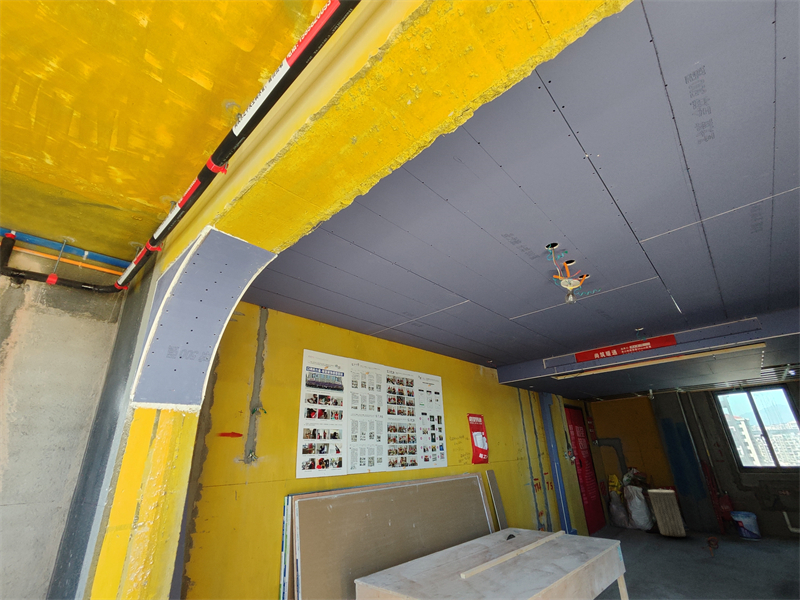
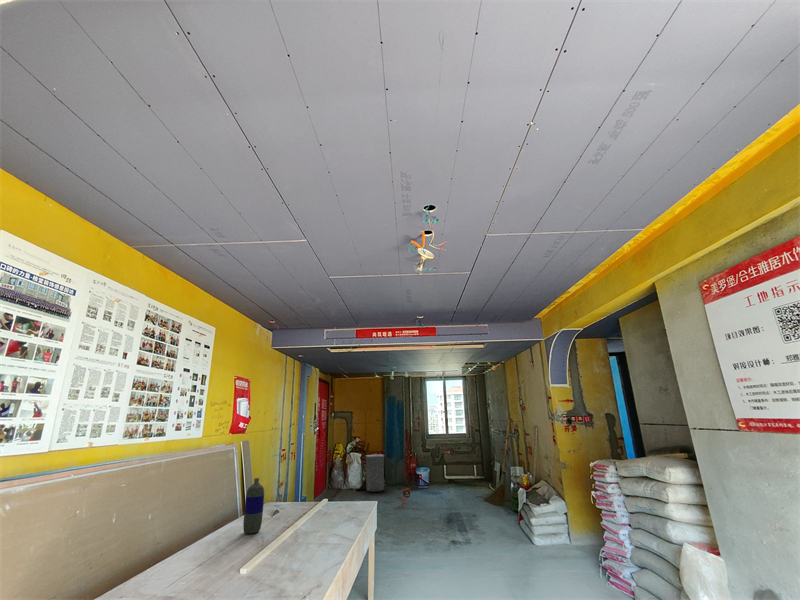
bottle: none [479,507,497,557] -> present [243,478,264,534]

